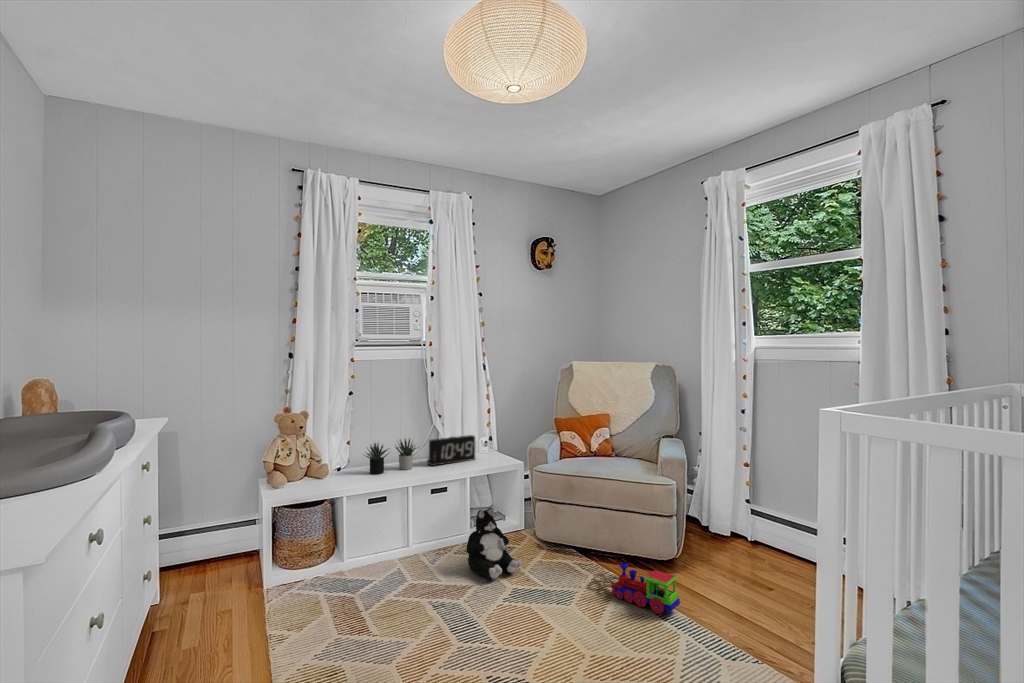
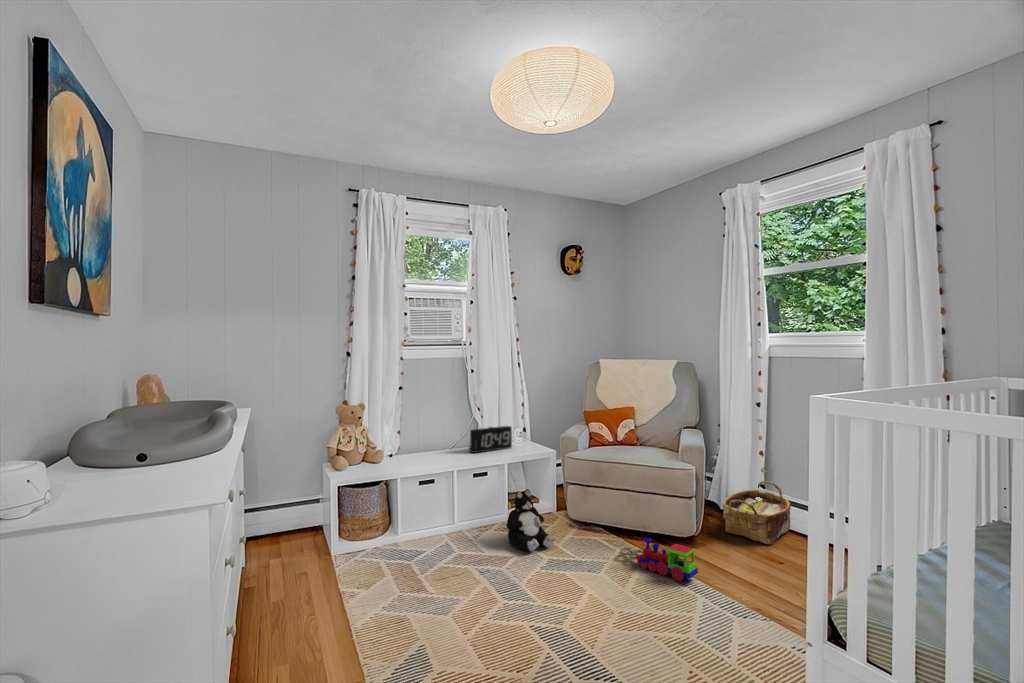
succulent plant: present [366,439,416,474] -> none [411,426,463,459]
woven basket: none [705,495,778,566] -> present [723,481,791,544]

